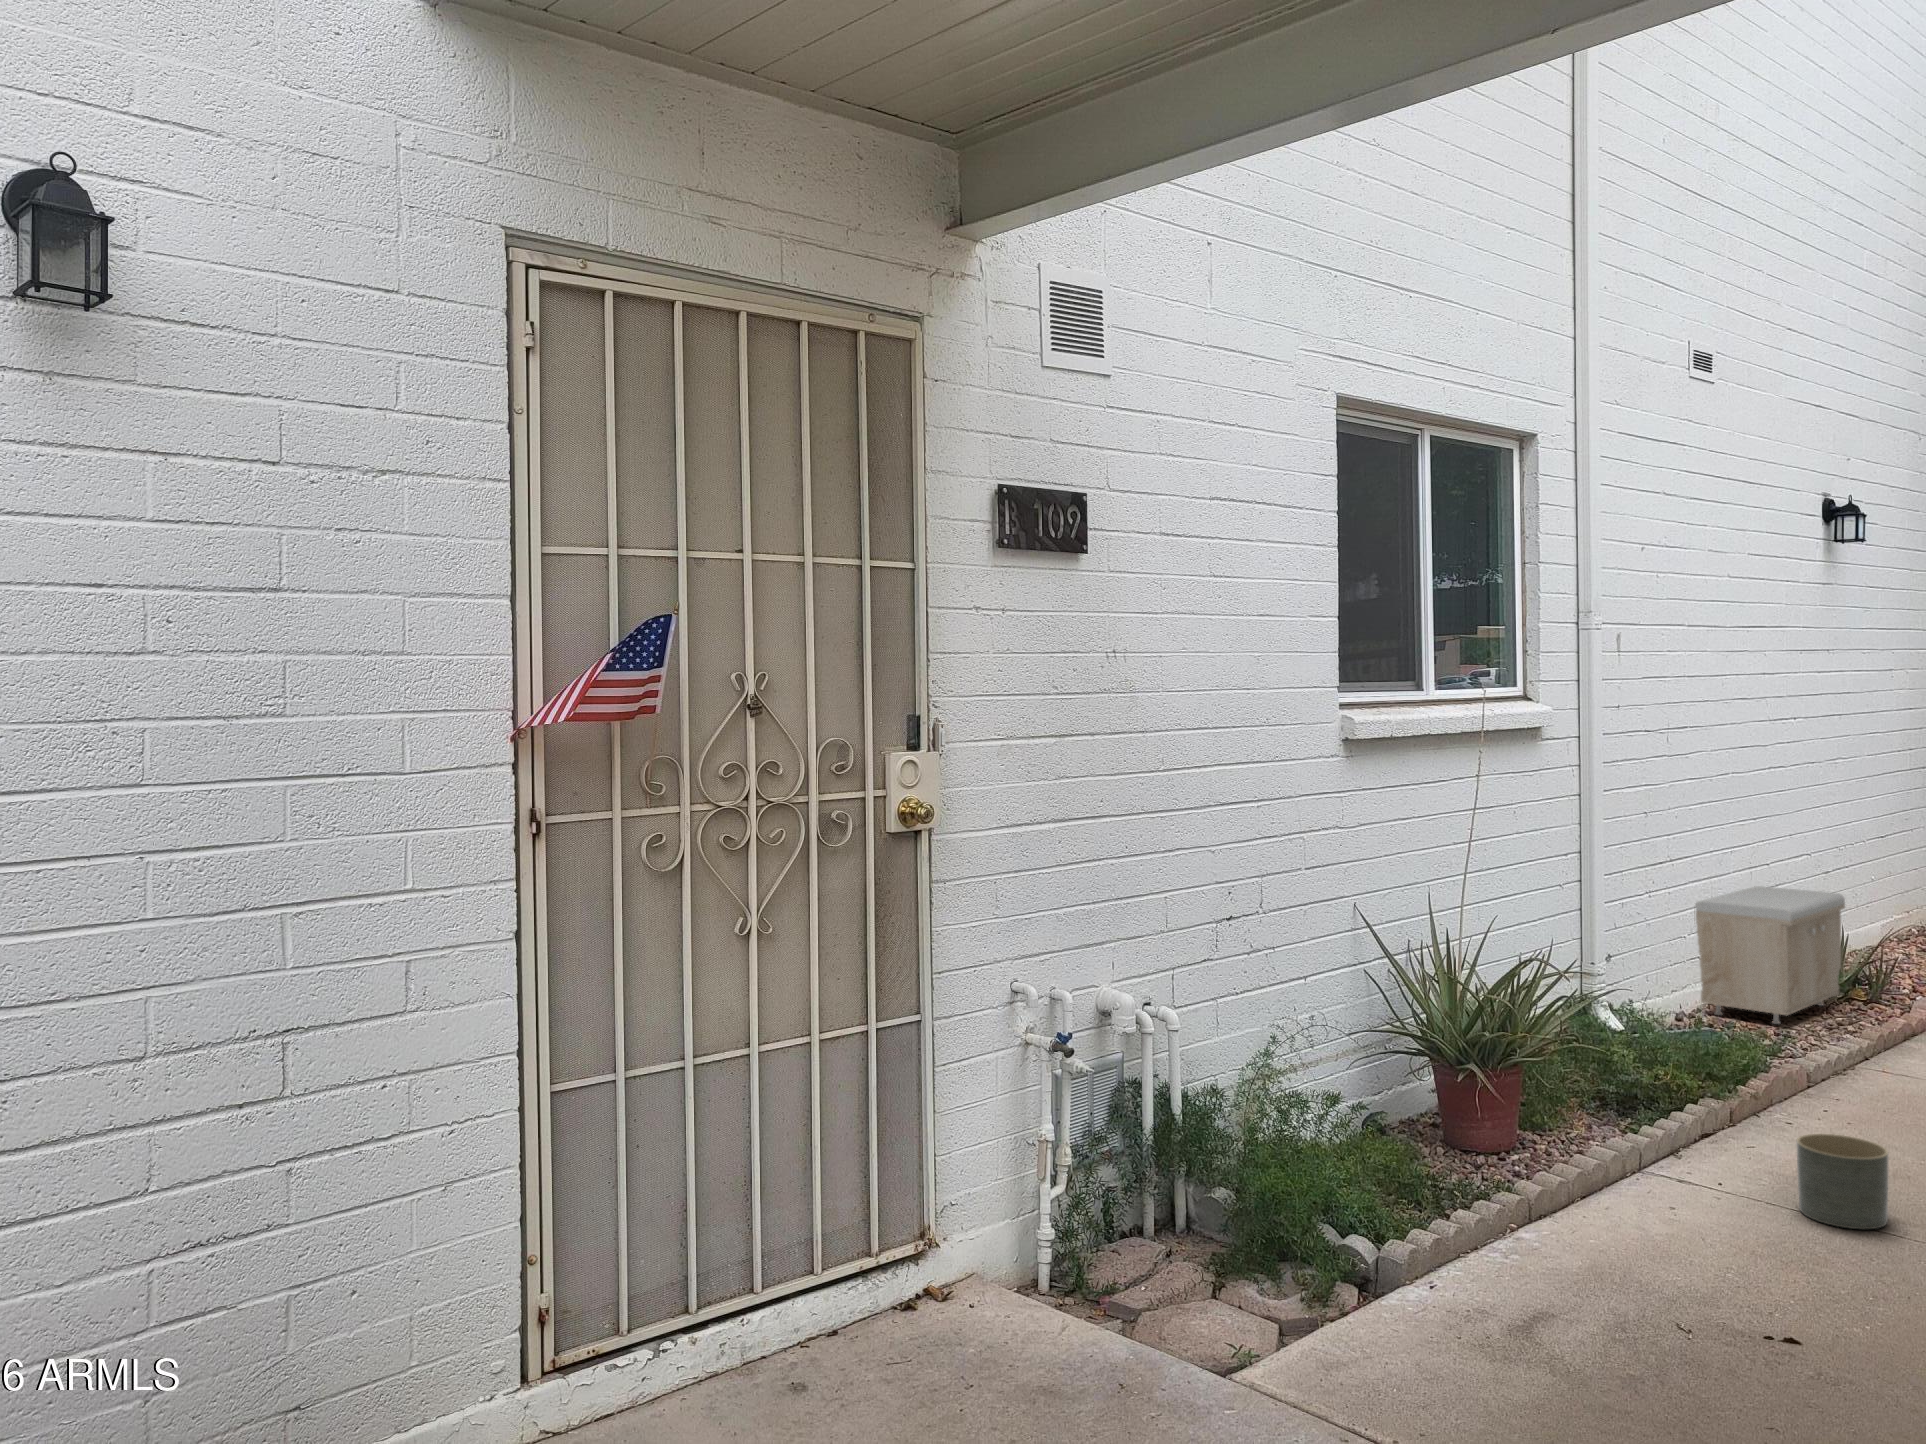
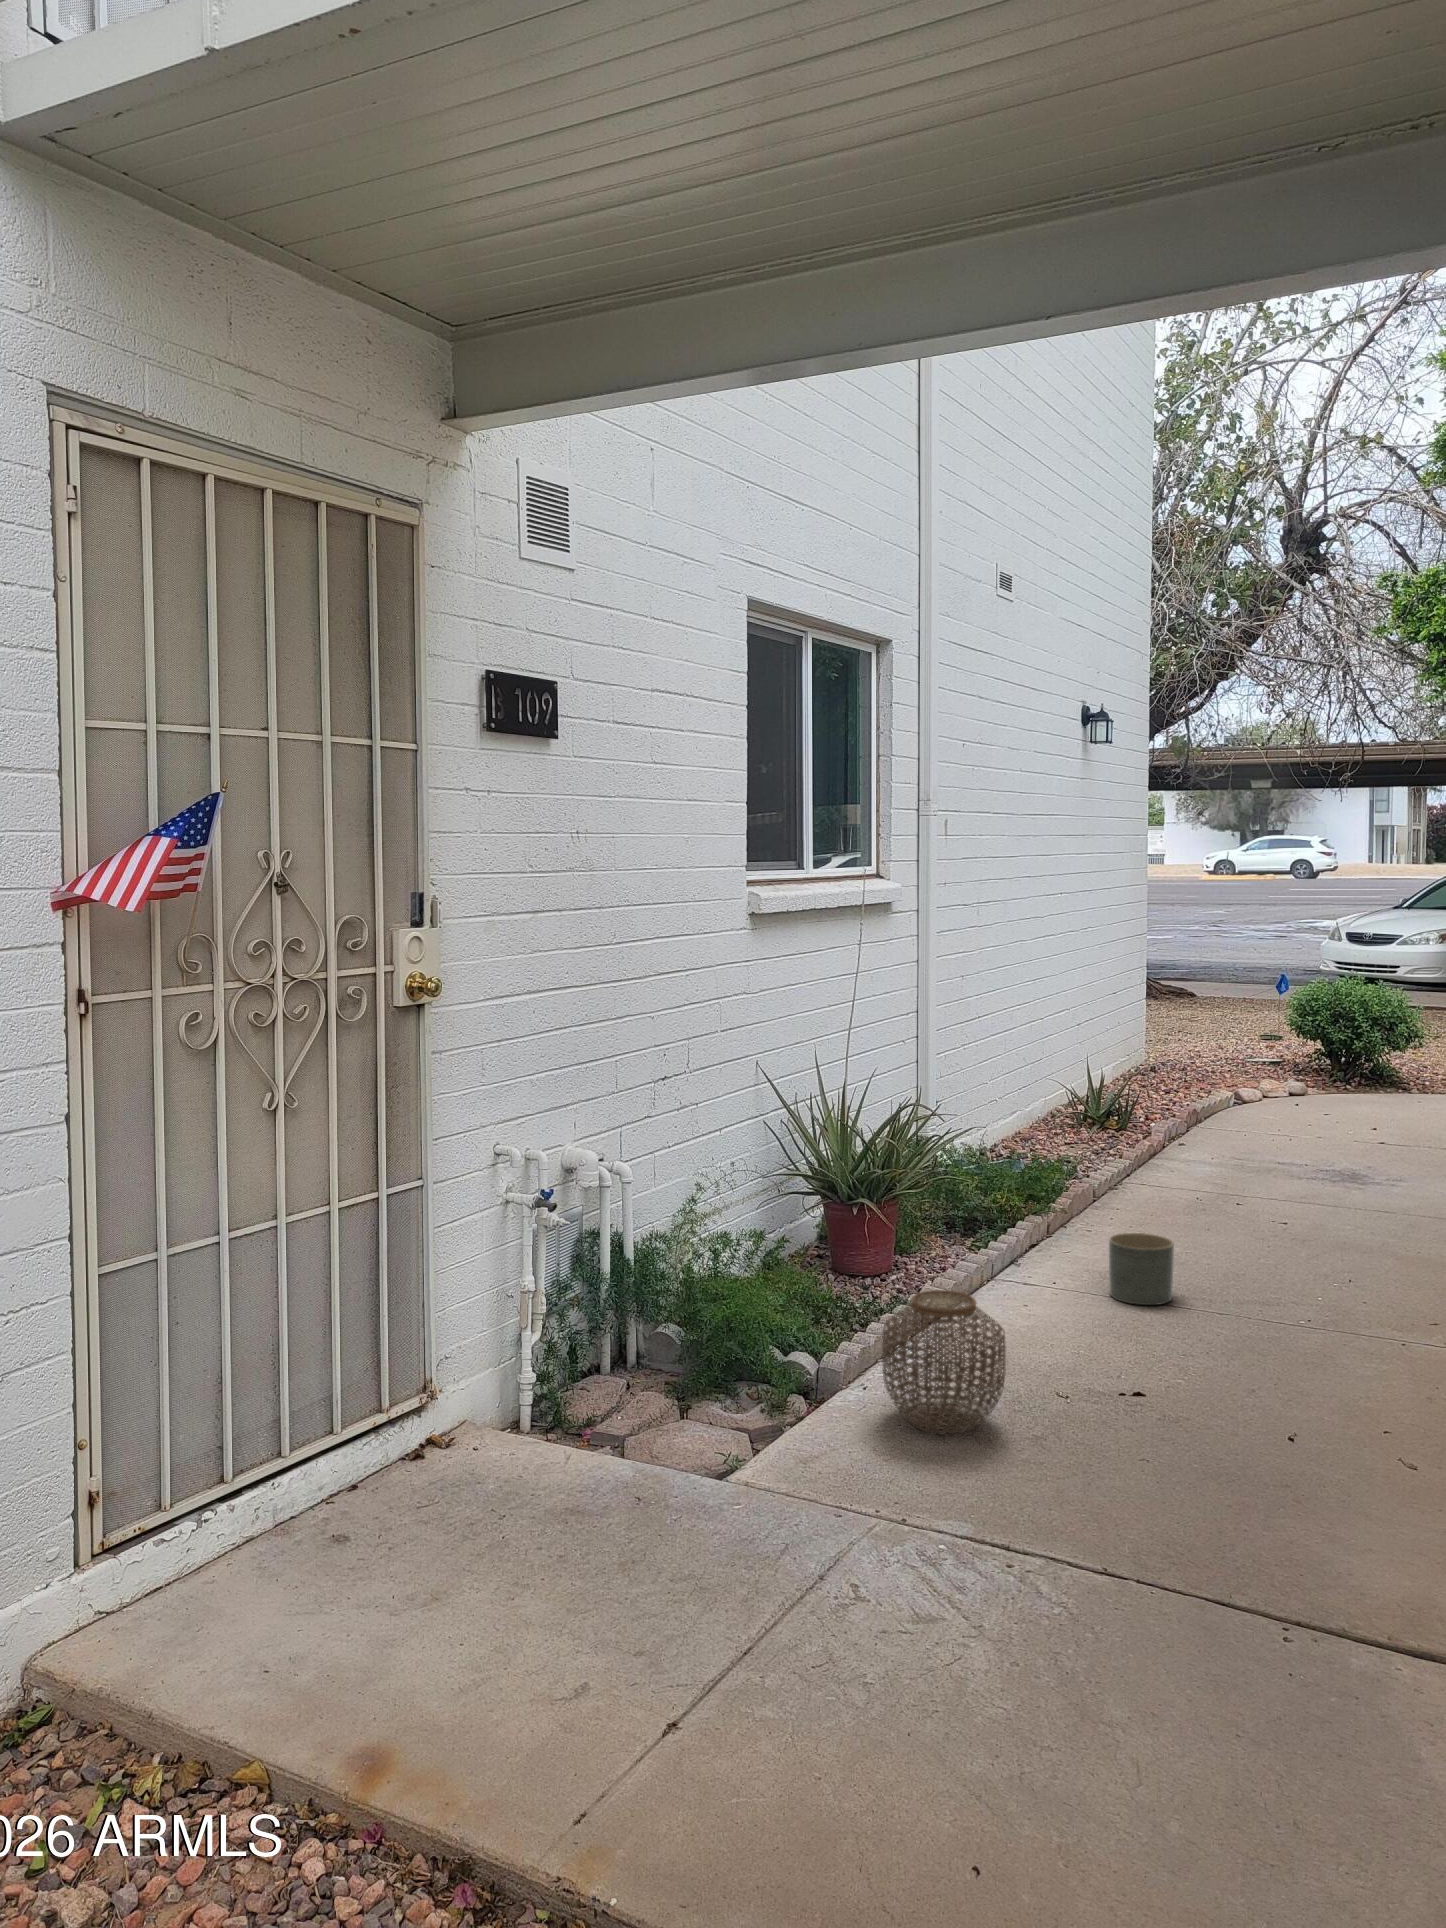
storage bench: present [1695,886,1845,1024] -> none [997,1039,1106,1153]
woven basket: none [1447,1187,1604,1367] -> present [882,1290,1006,1434]

